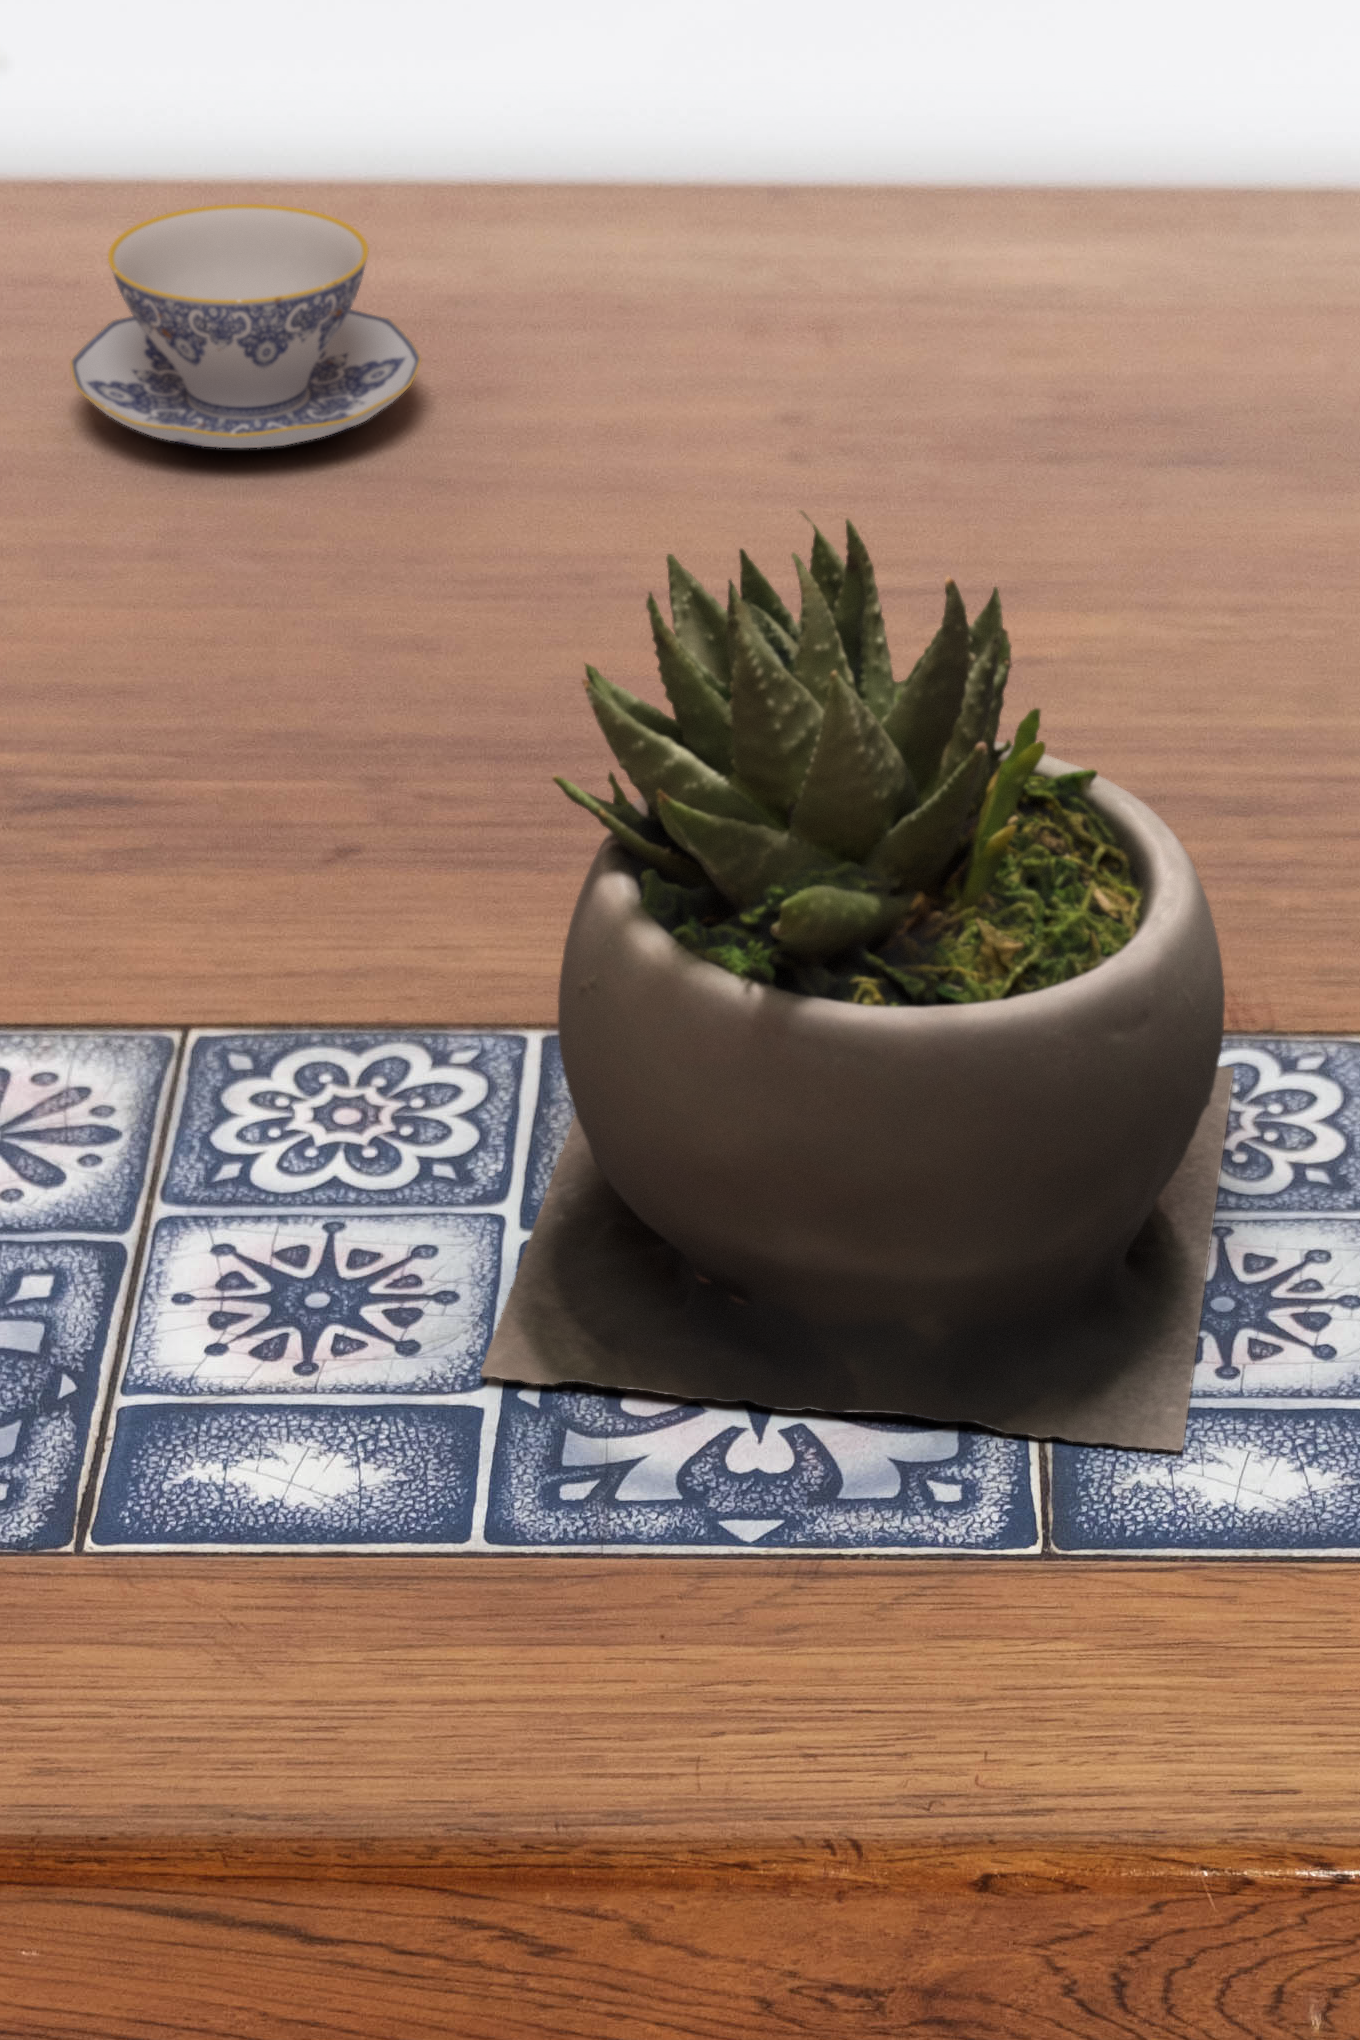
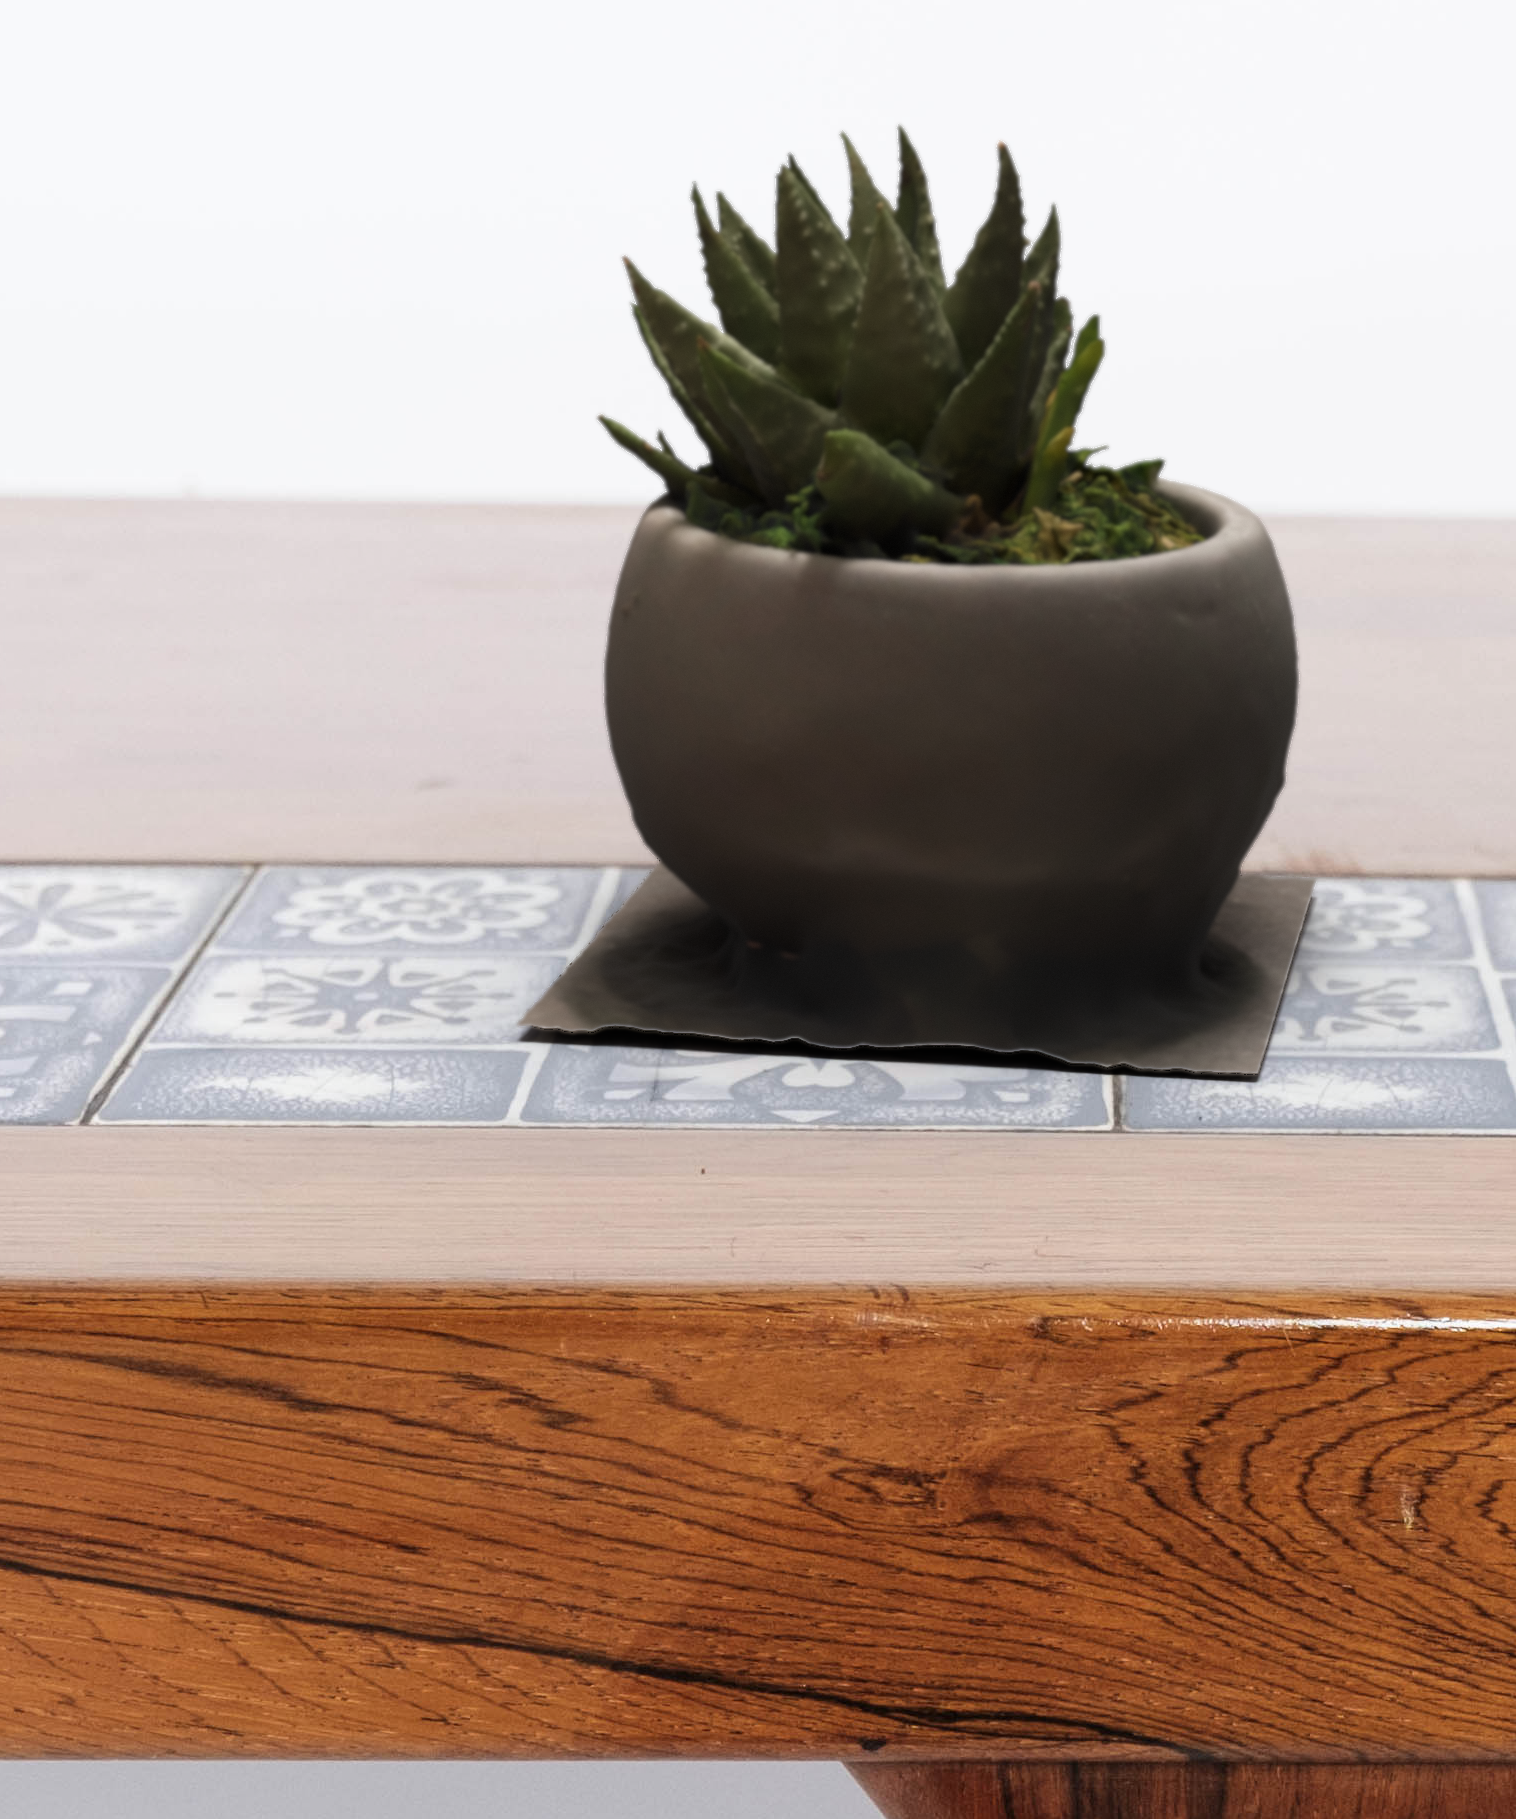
teacup: present [70,204,421,448] -> none [178,388,524,591]

